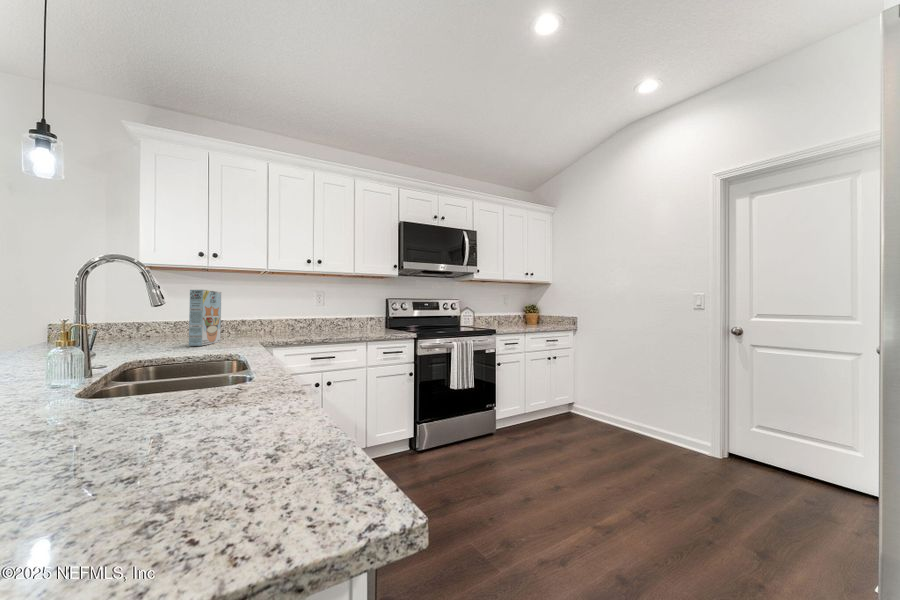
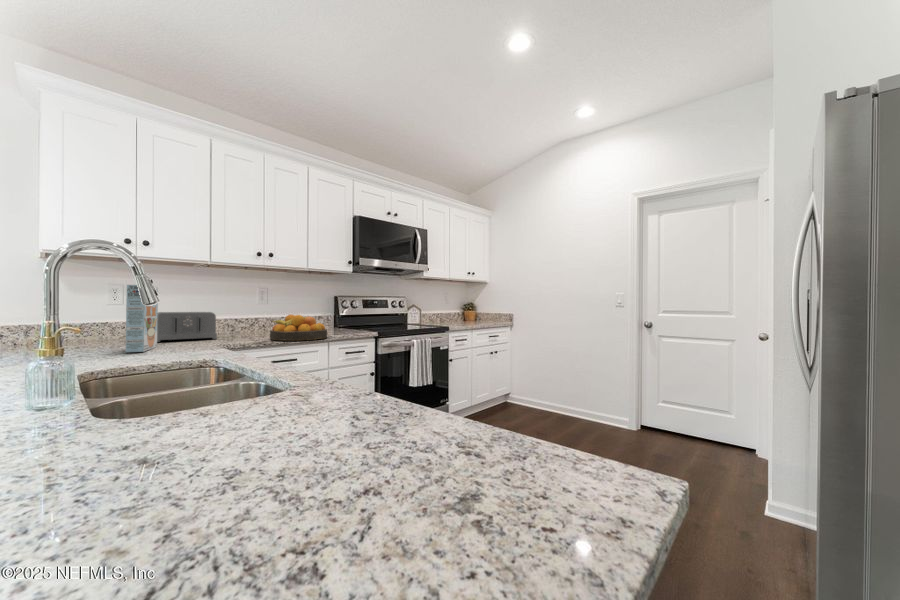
toaster: none [225,313,274,338] -> present [157,312,217,342]
fruit bowl: none [313,316,365,340] -> present [270,315,327,341]

